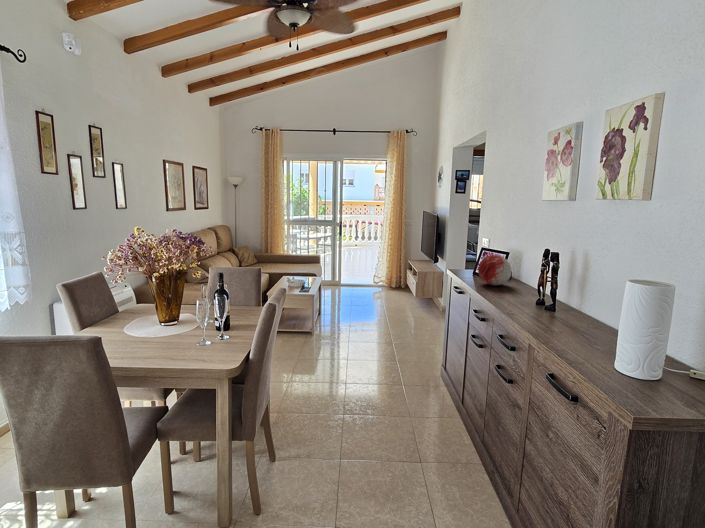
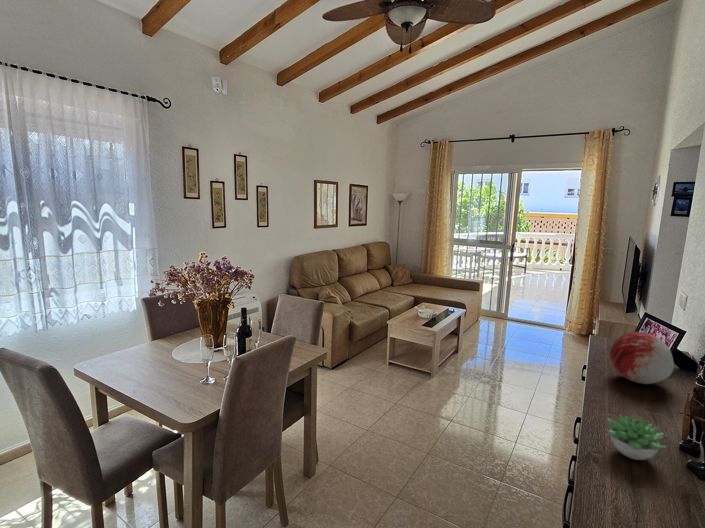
succulent plant: none [510,290,542,311] -> present [608,414,665,460]

